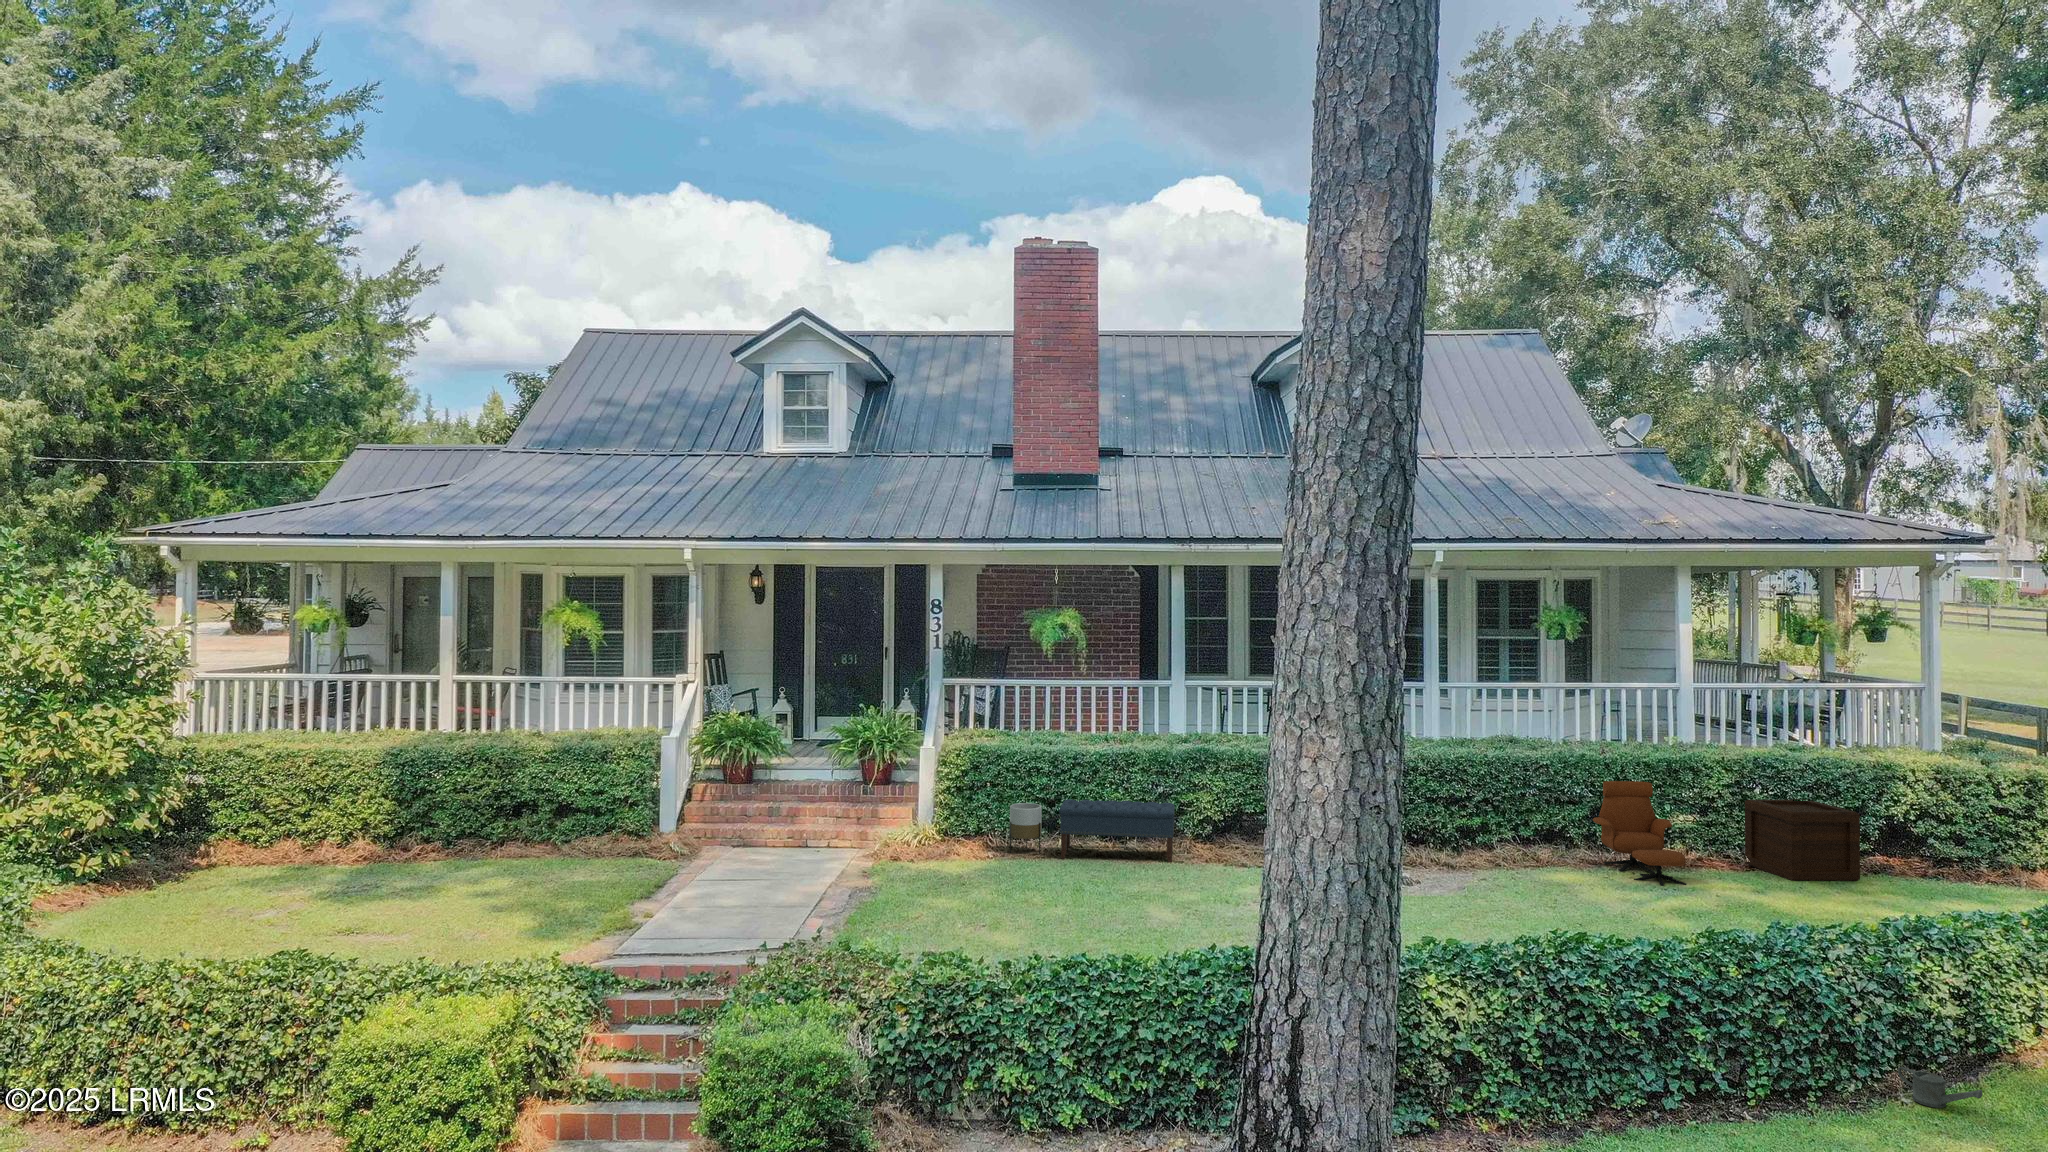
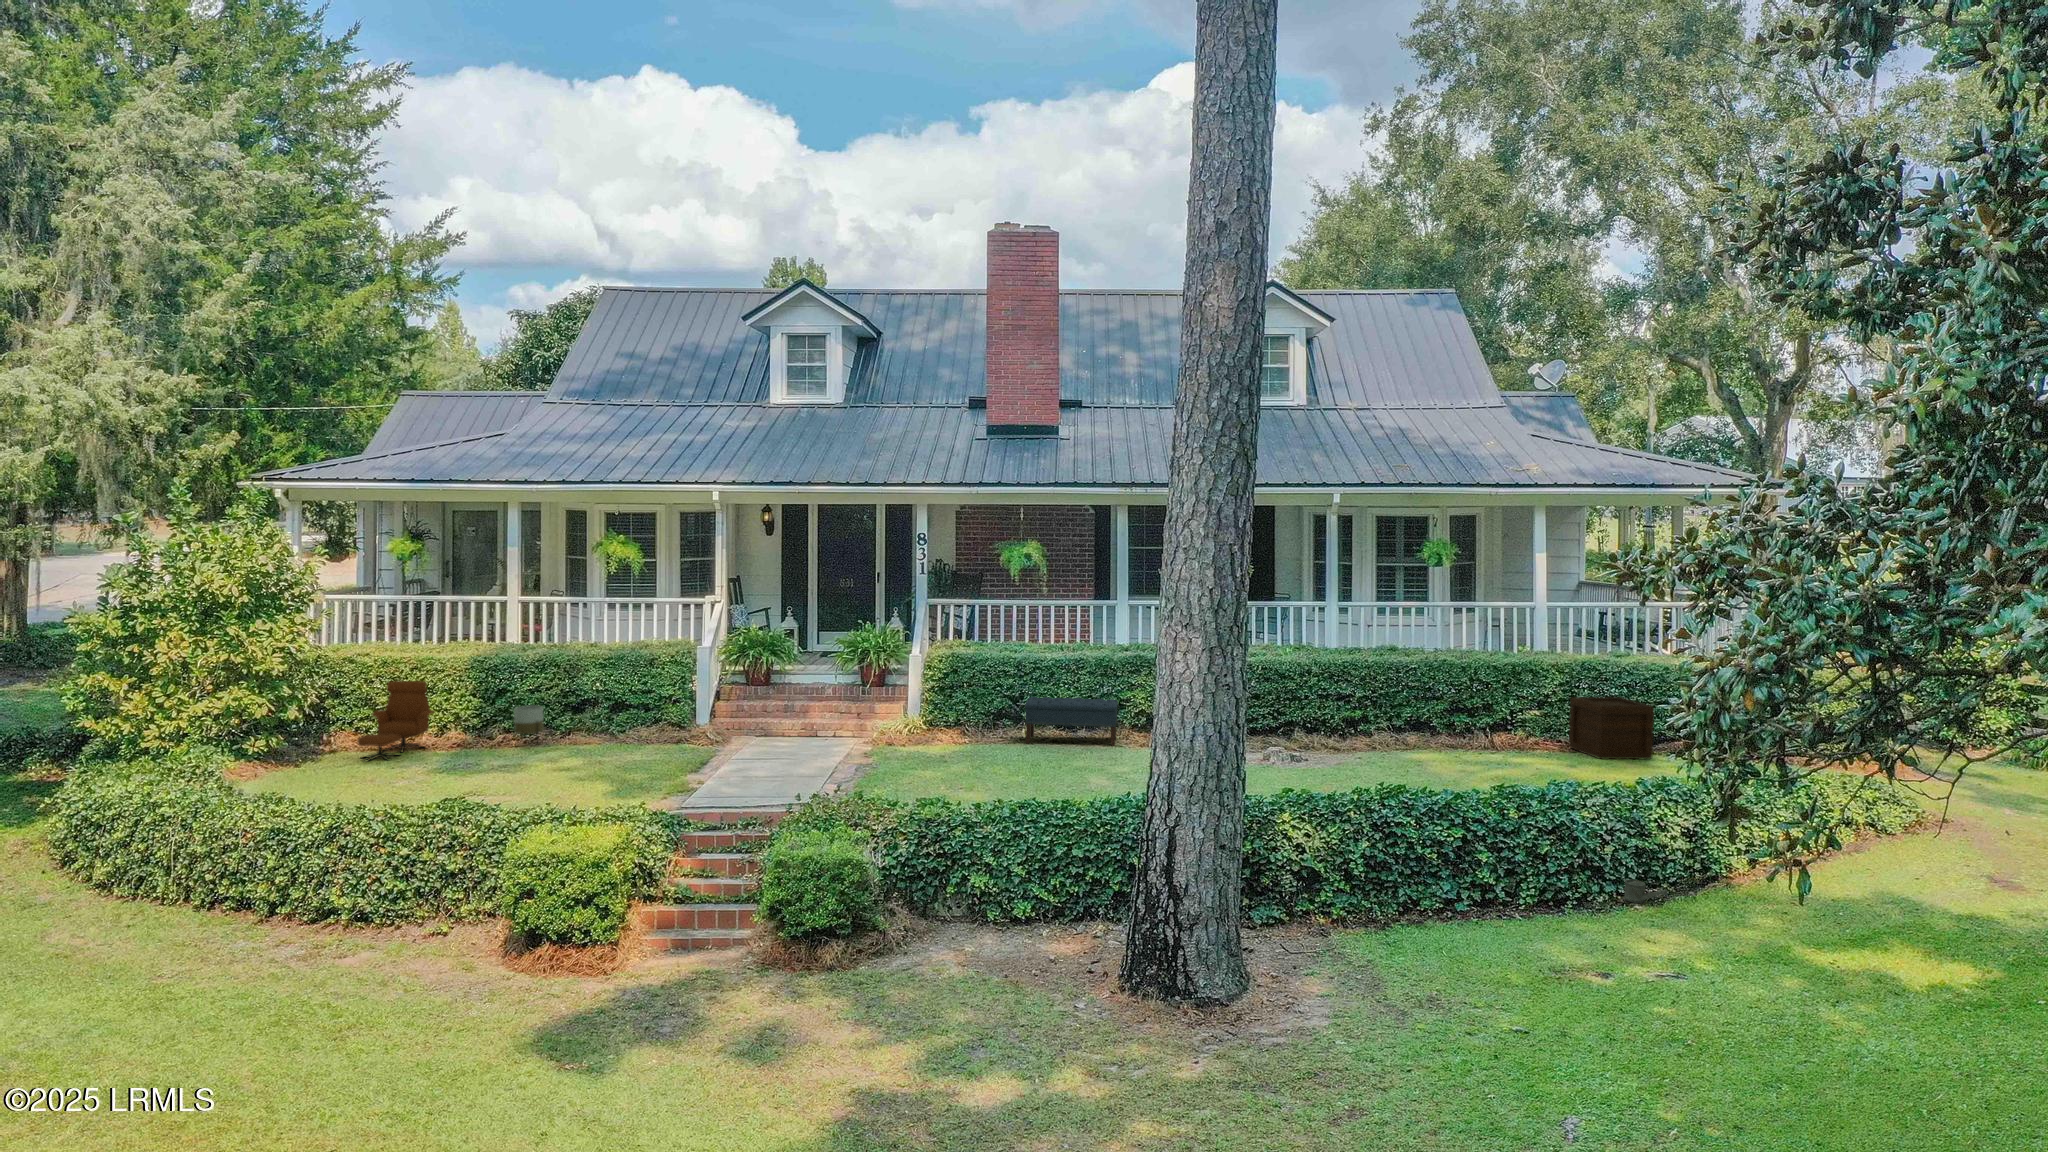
lounge chair: present [1593,781,1686,886] -> present [357,681,435,761]
planter: present [1010,803,1042,854] -> present [513,705,544,736]

